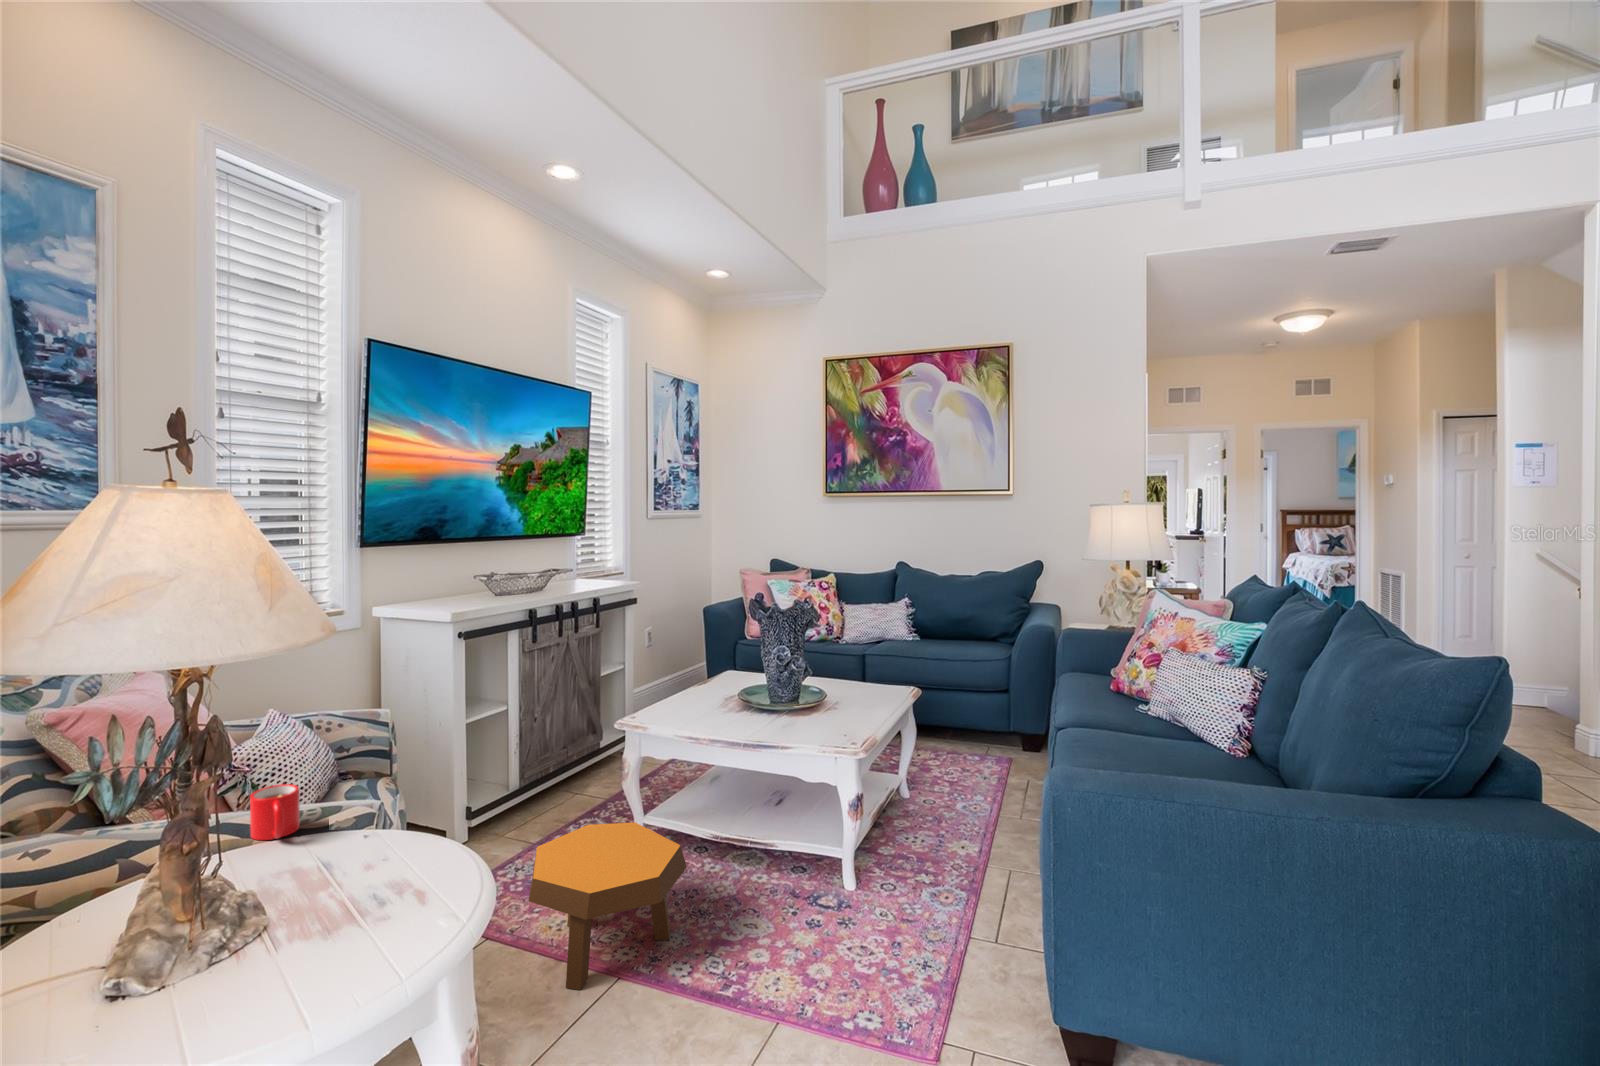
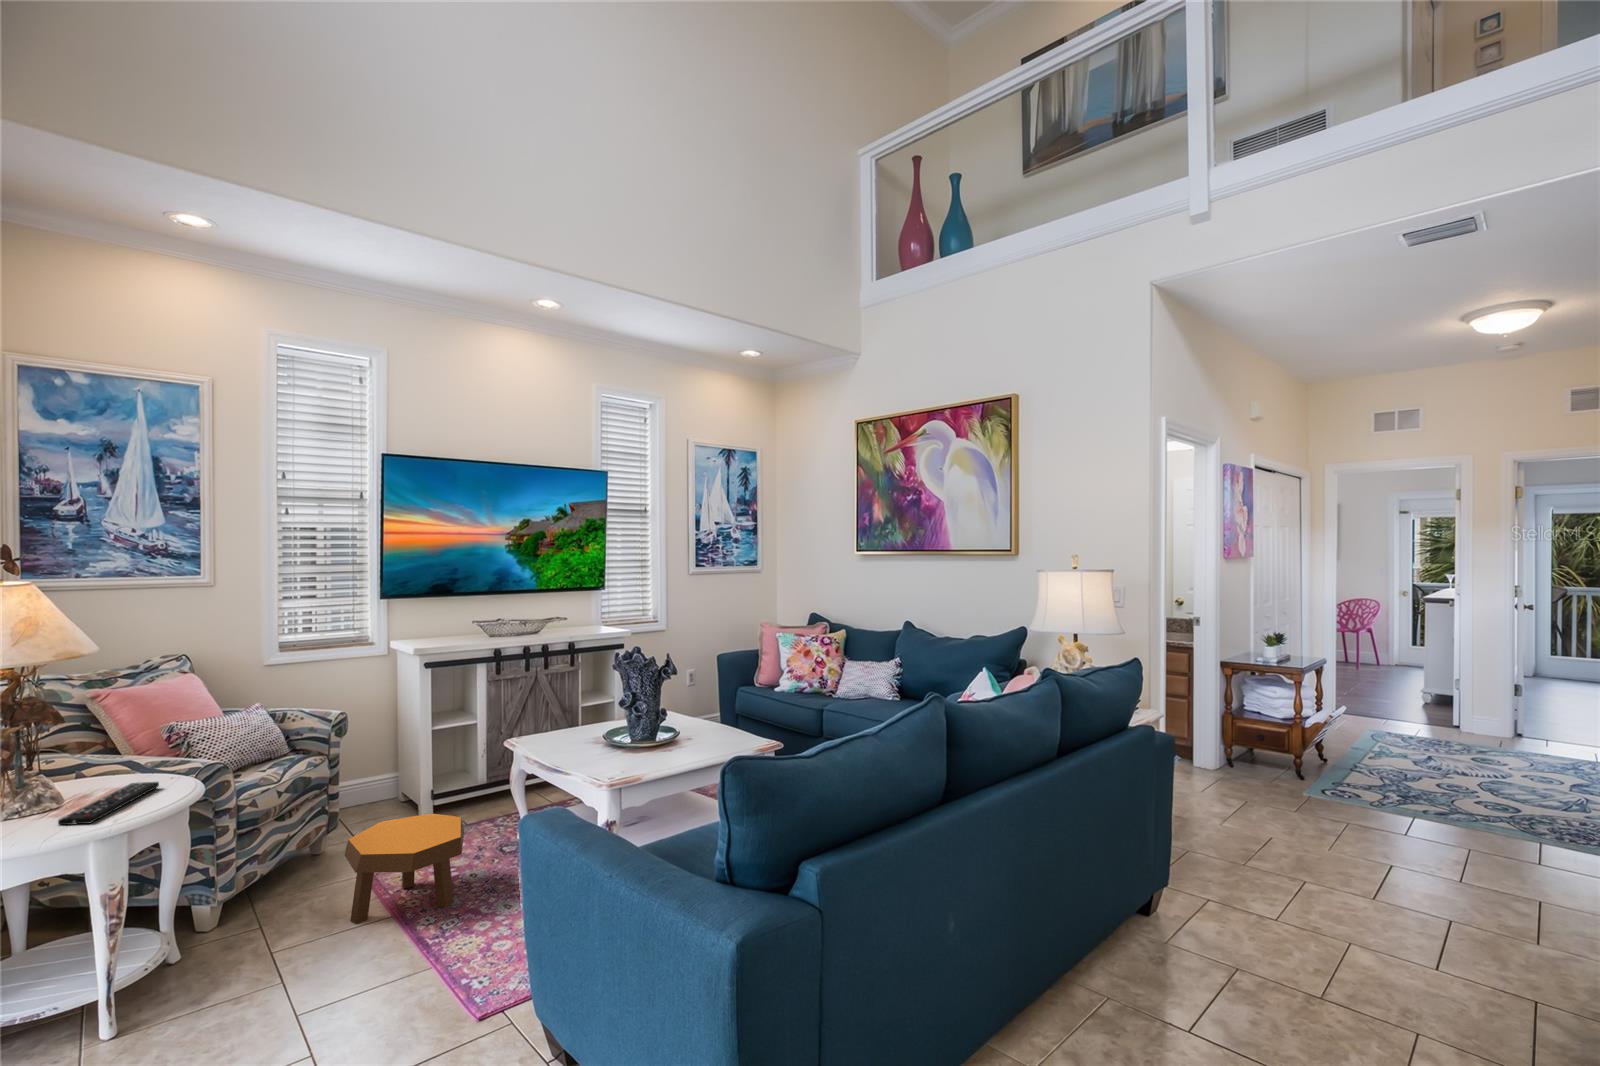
mug: present [250,784,300,840] -> none [118,744,149,774]
remote control: none [350,838,431,943] -> present [58,782,159,825]

